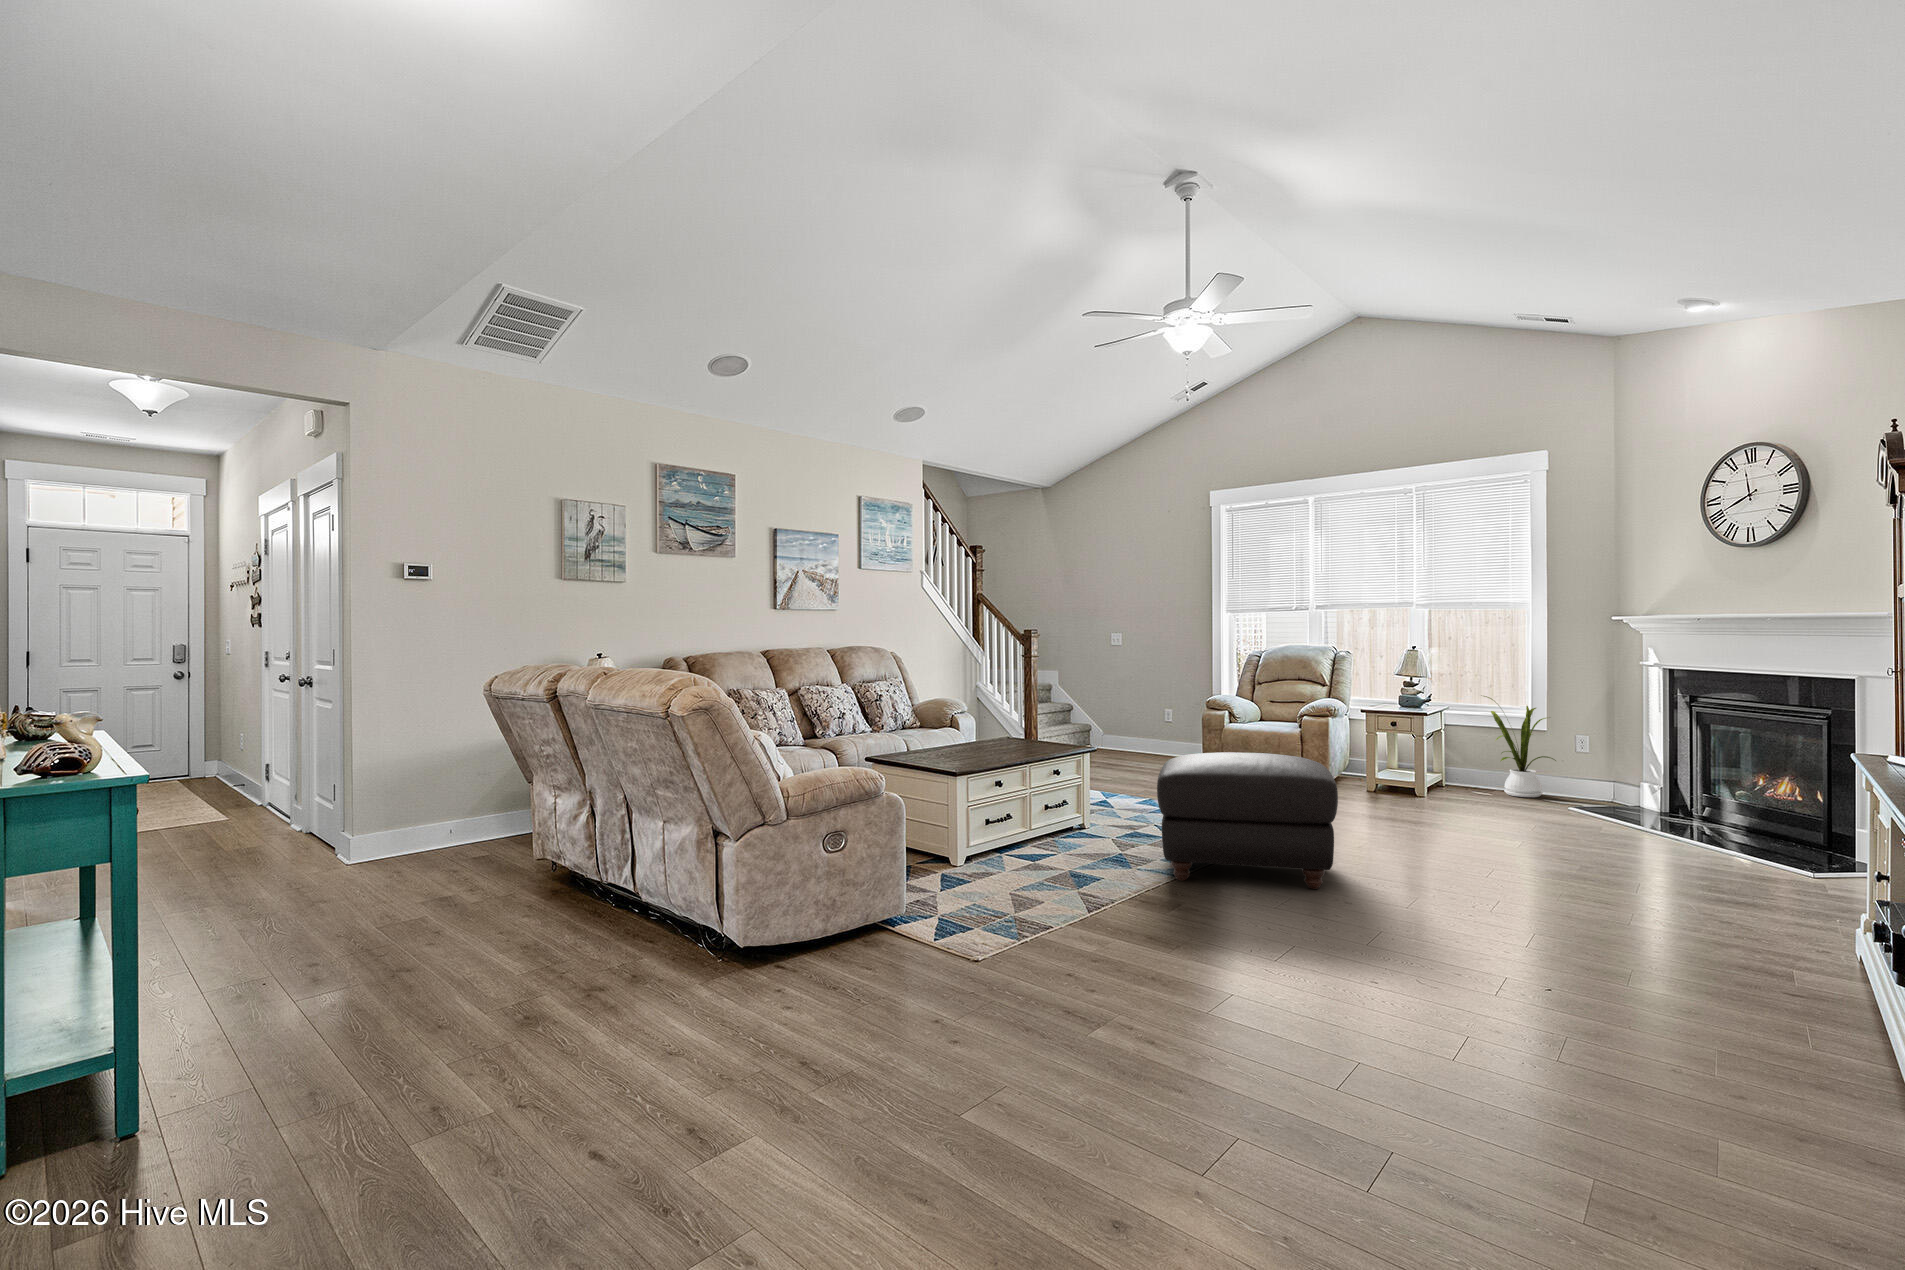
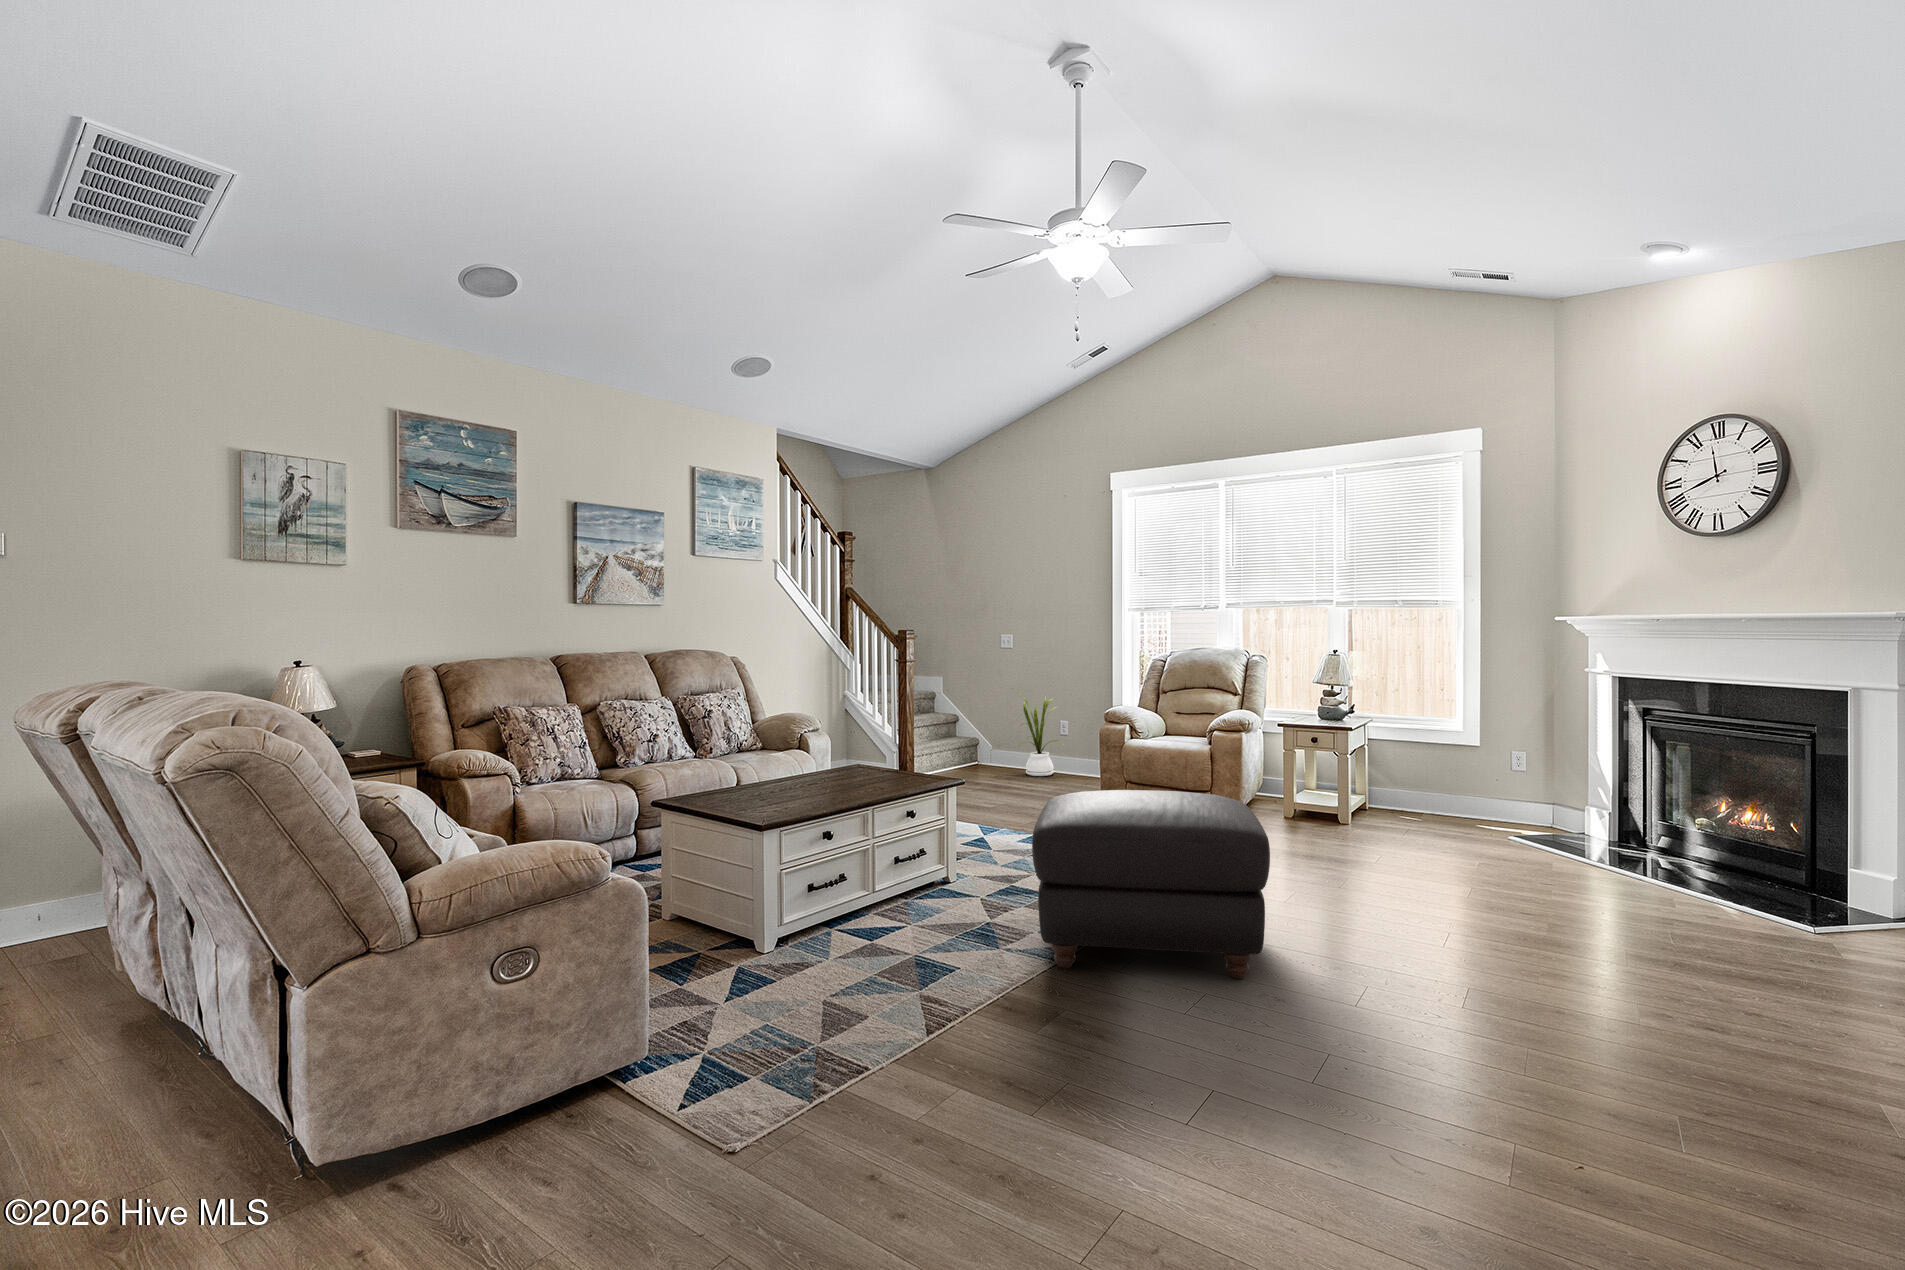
house plant: present [1484,696,1556,797] -> present [1017,690,1063,776]

